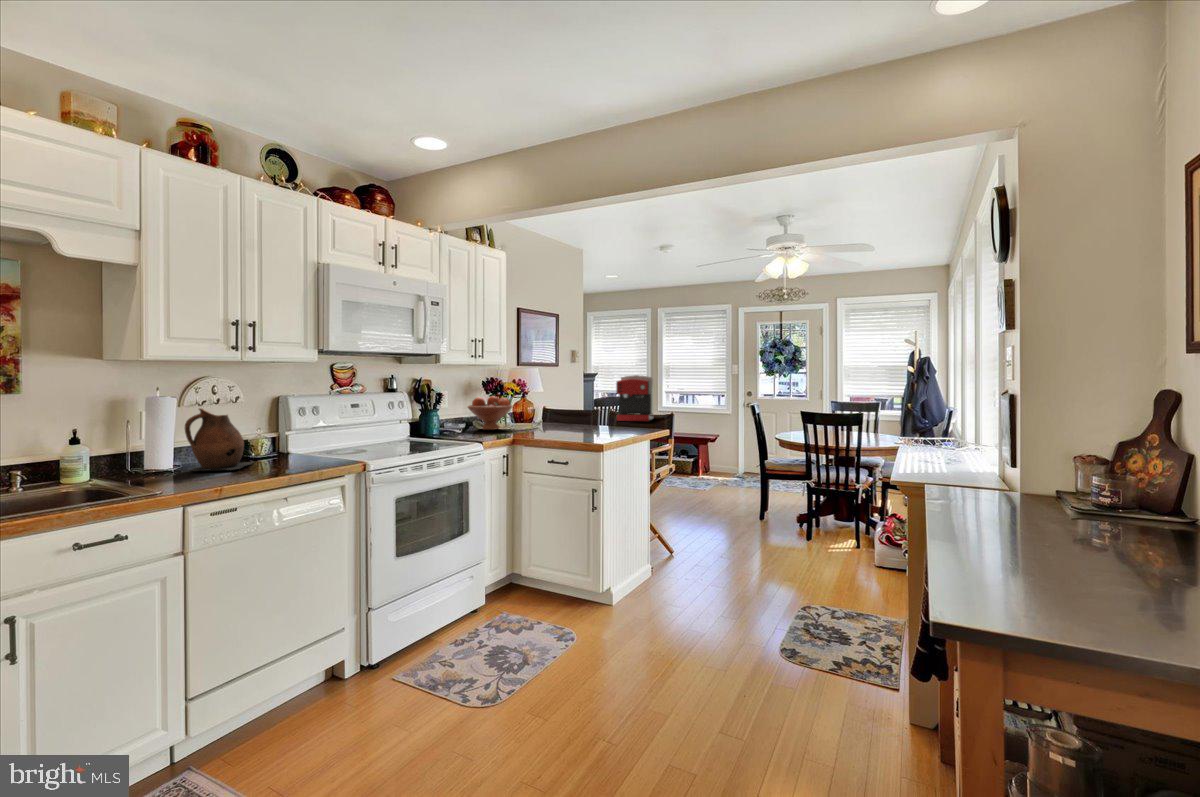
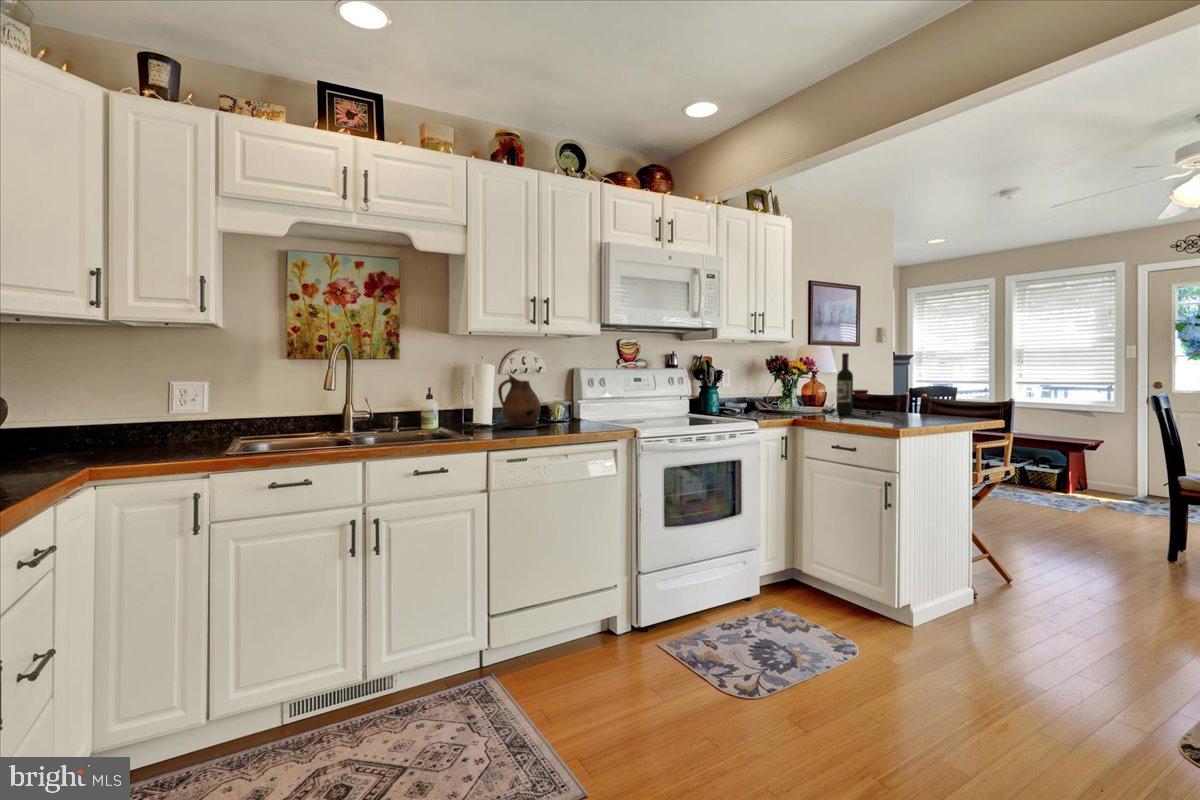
coffee maker: present [616,375,653,421] -> none [933,353,989,410]
wine bottle: none [534,378,582,433] -> present [822,353,881,415]
fruit bowl: present [468,396,512,430] -> none [748,375,798,411]

